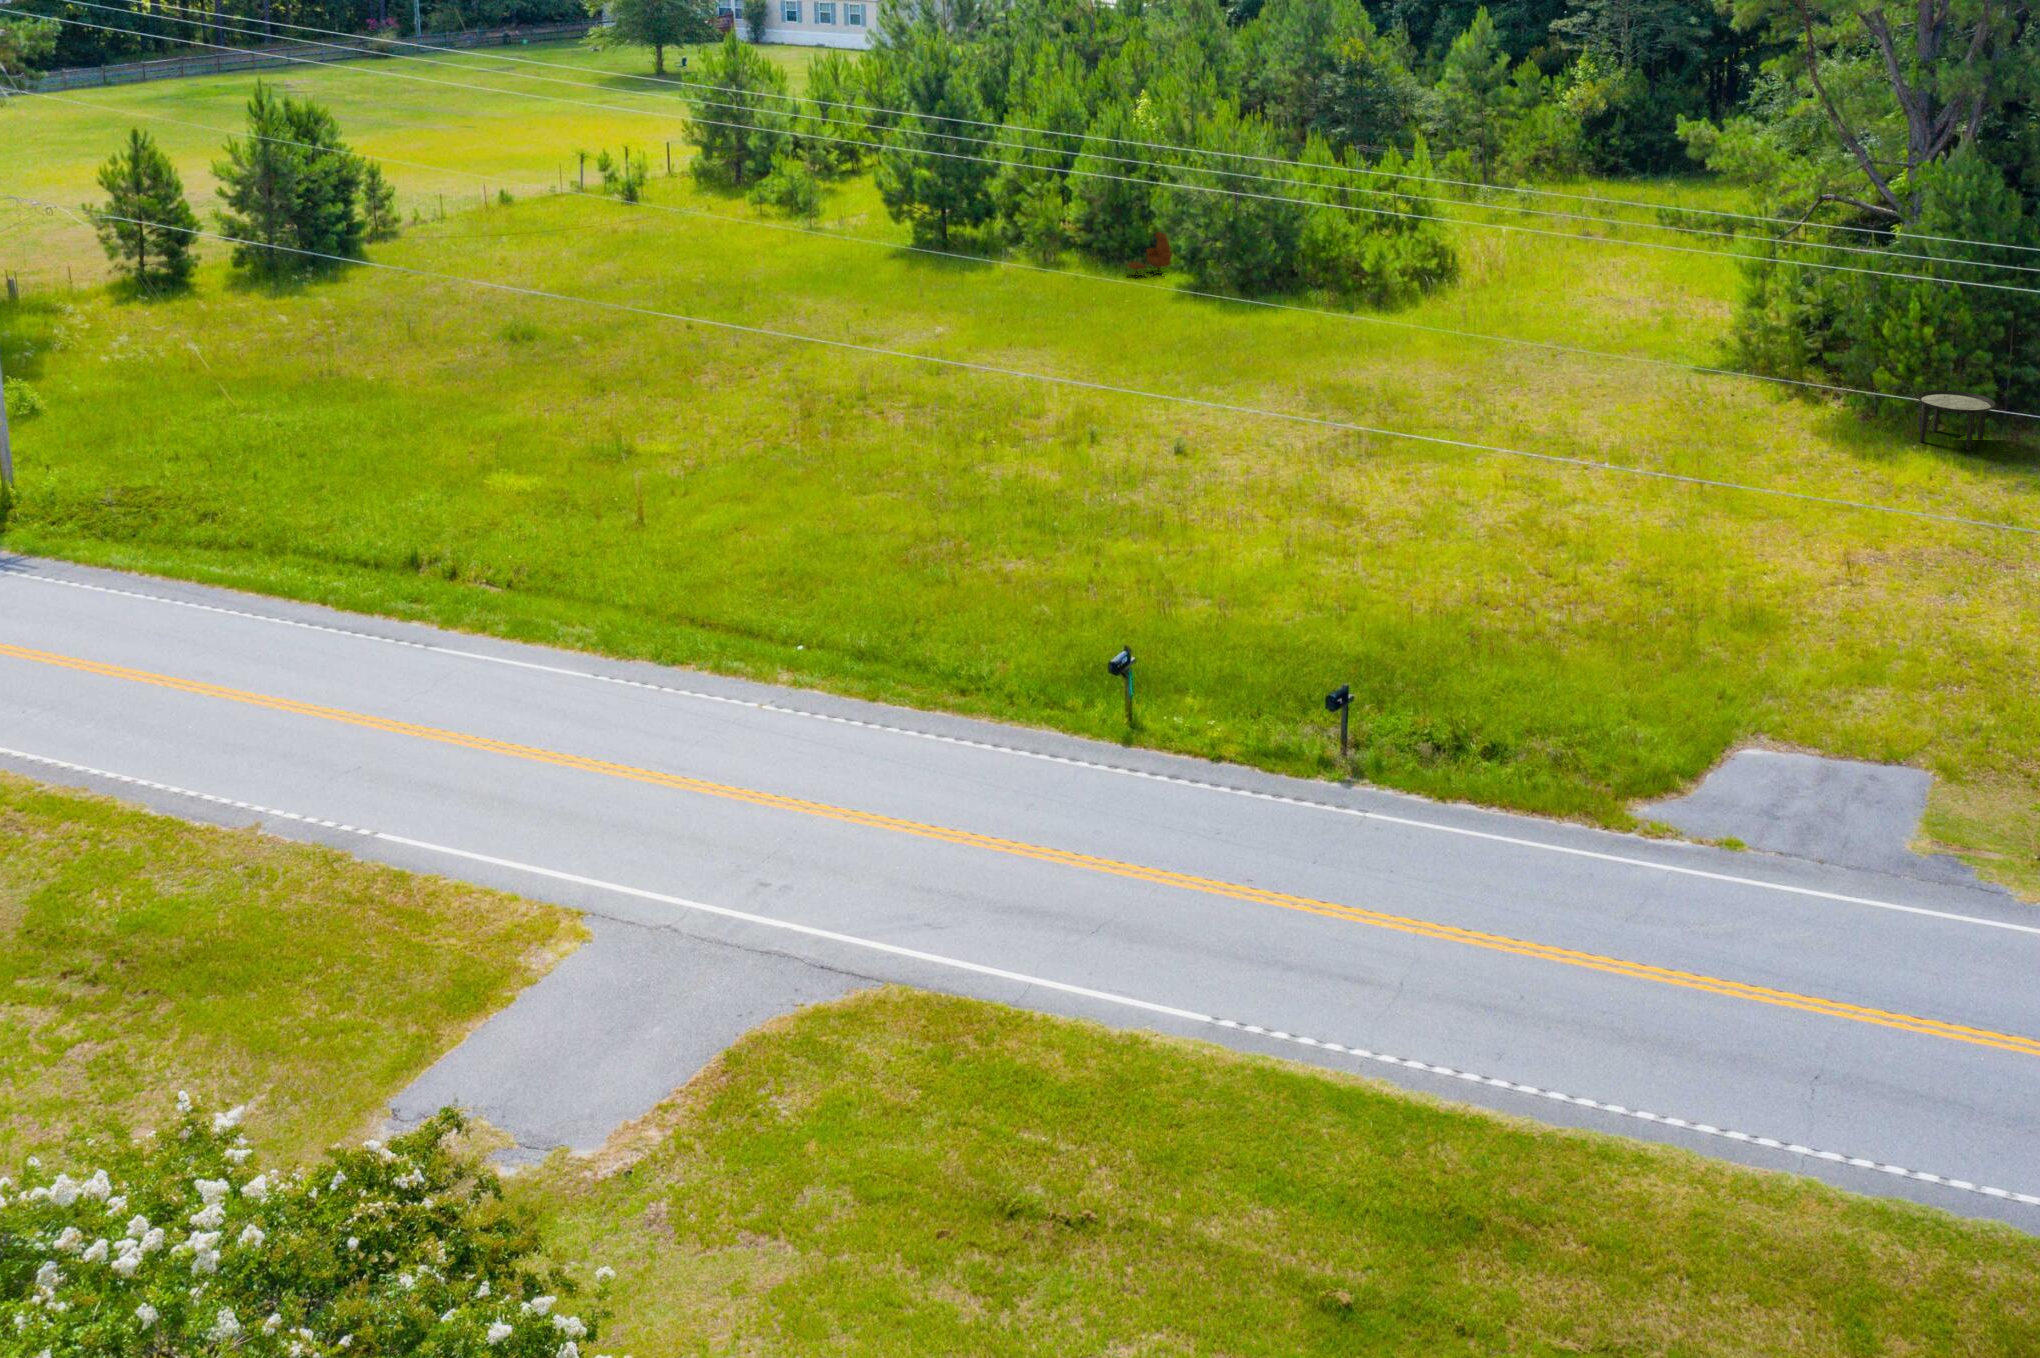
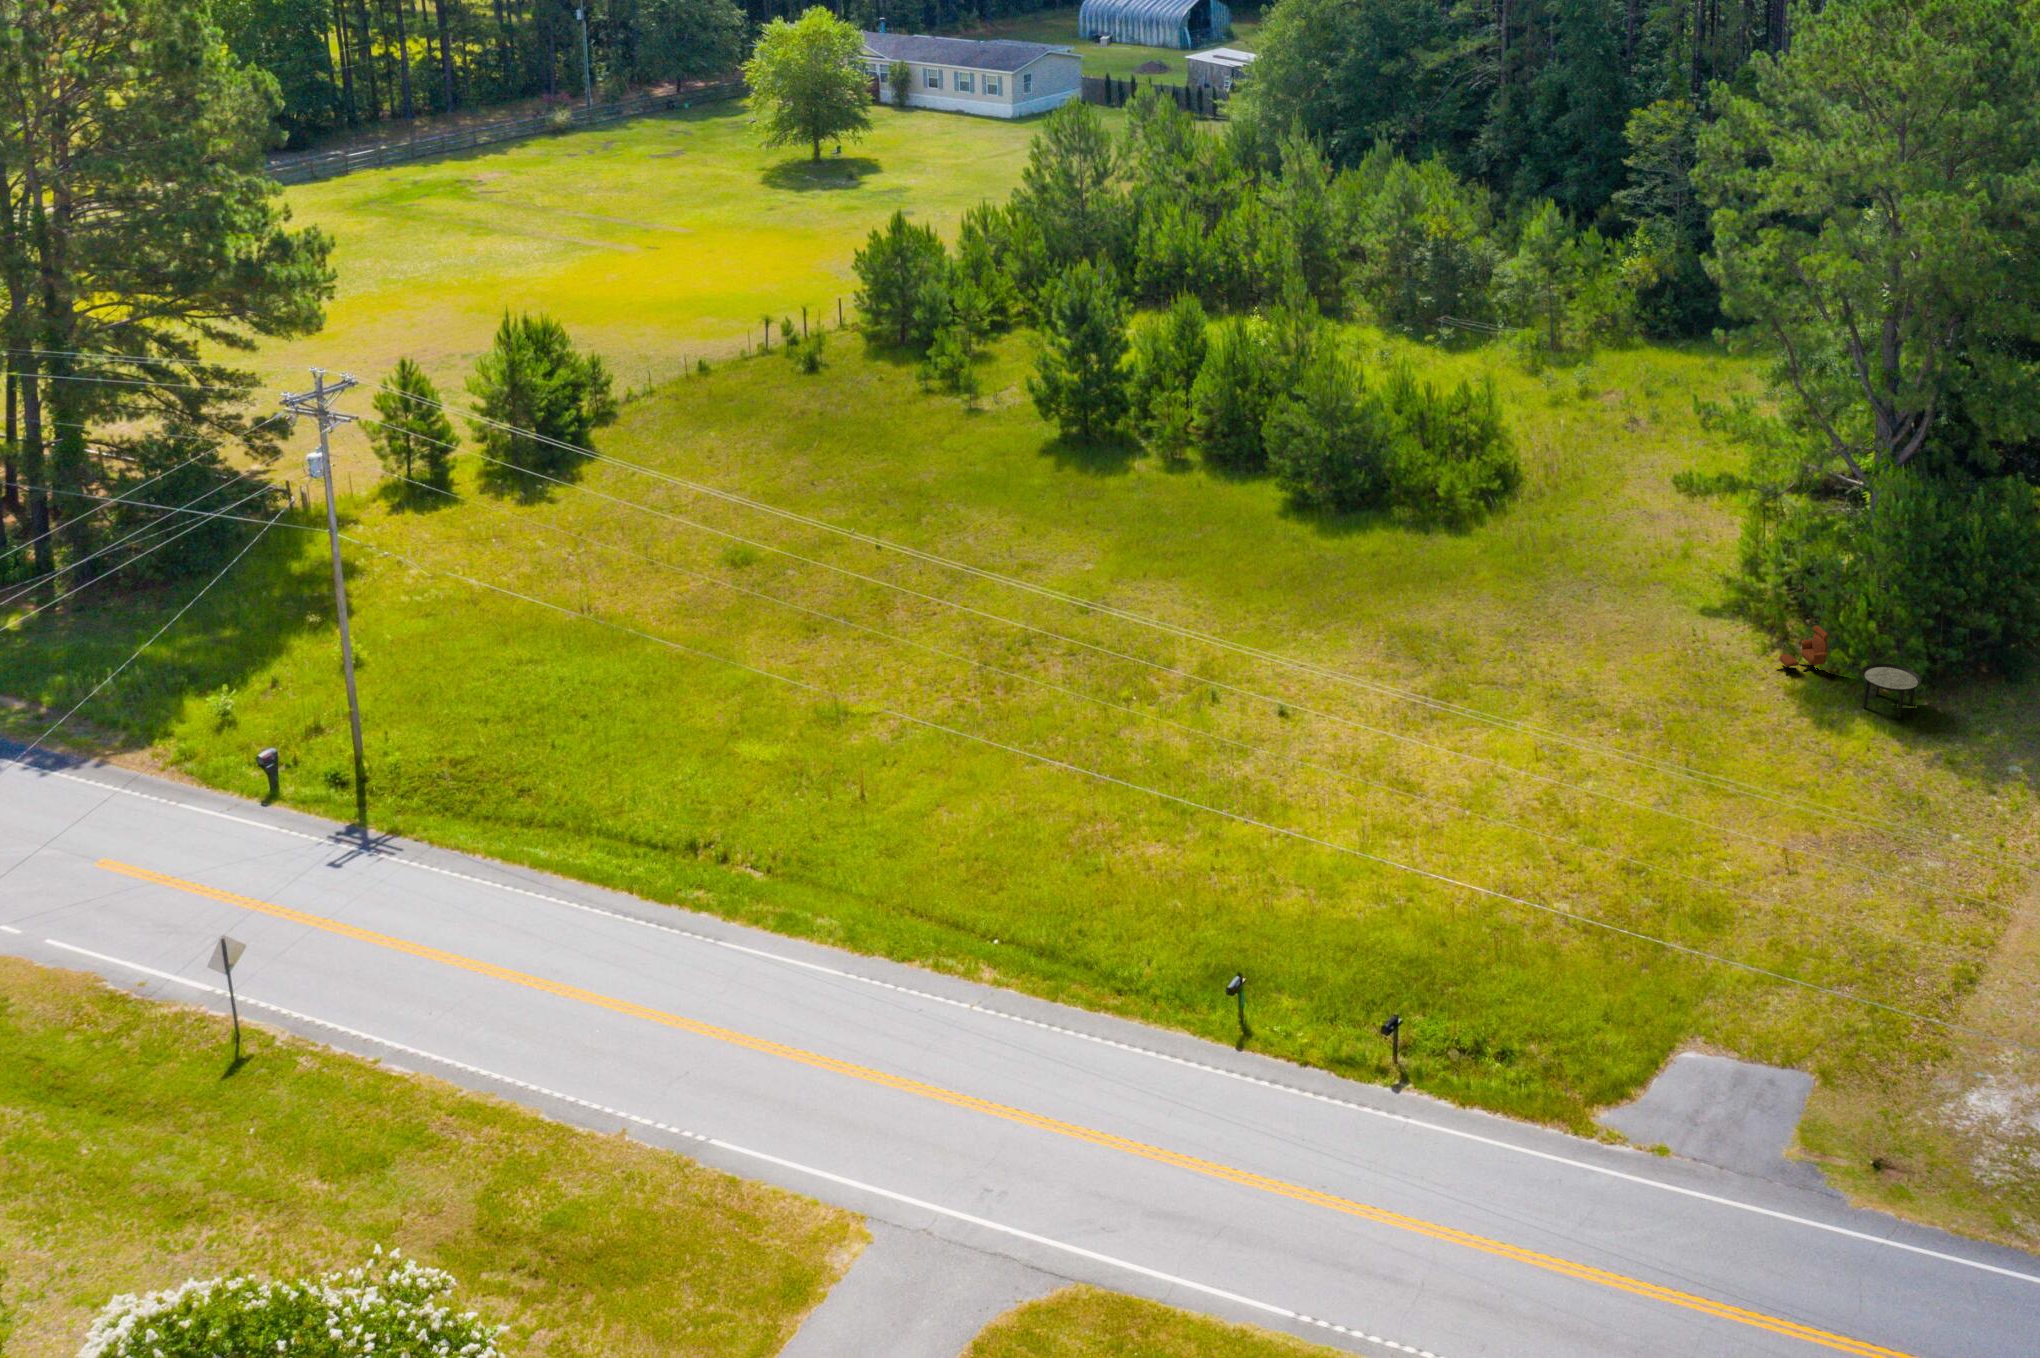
lounge chair: present [1127,232,1171,276] -> present [1777,625,1828,676]

